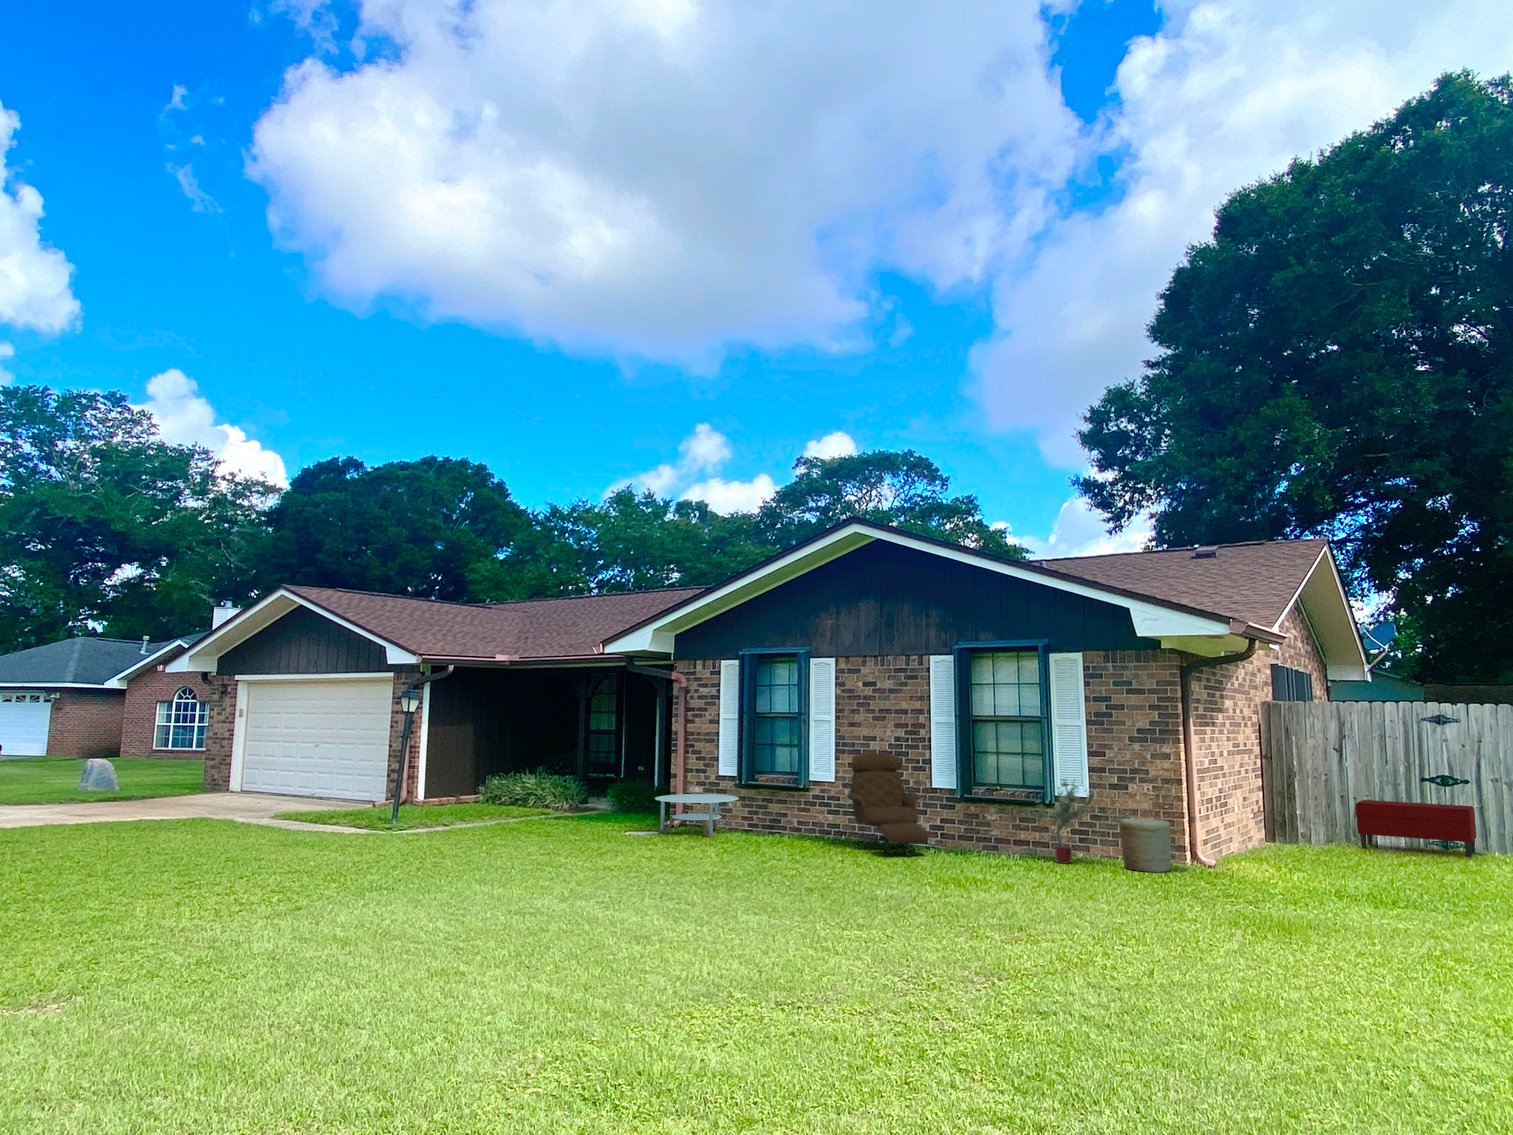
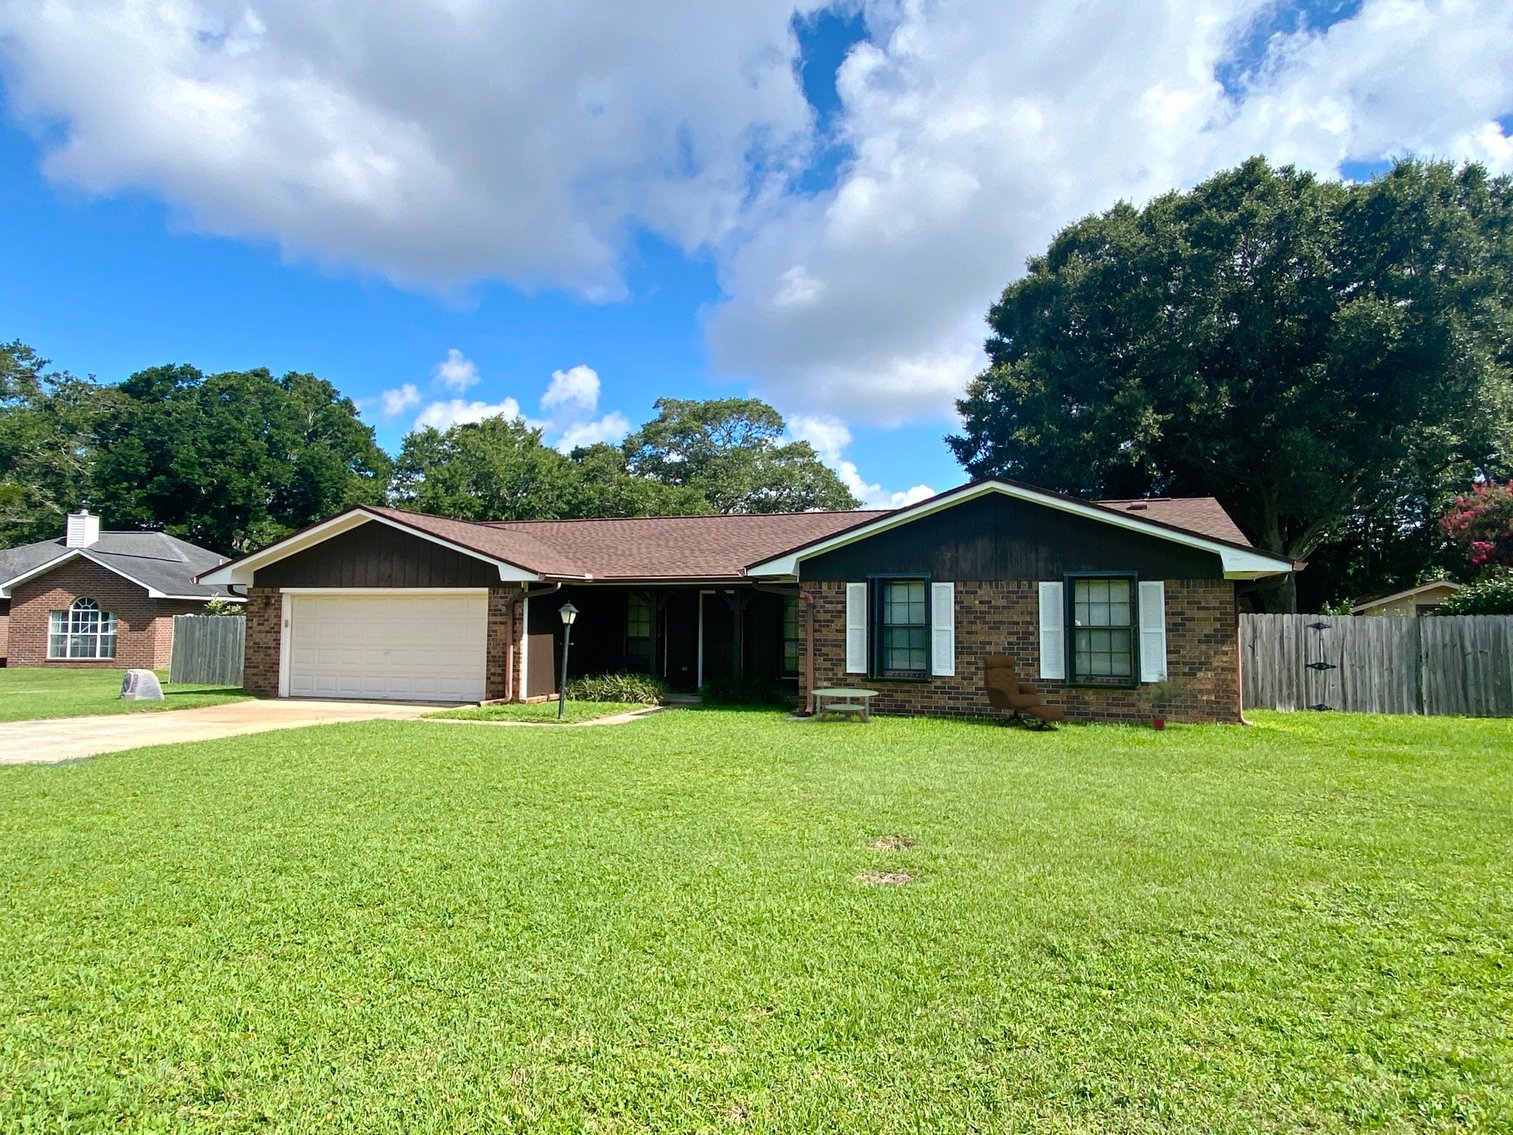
bench: present [1356,800,1476,857] -> none [1269,679,1350,714]
woven basket: present [1119,818,1171,872] -> none [1199,697,1237,733]

